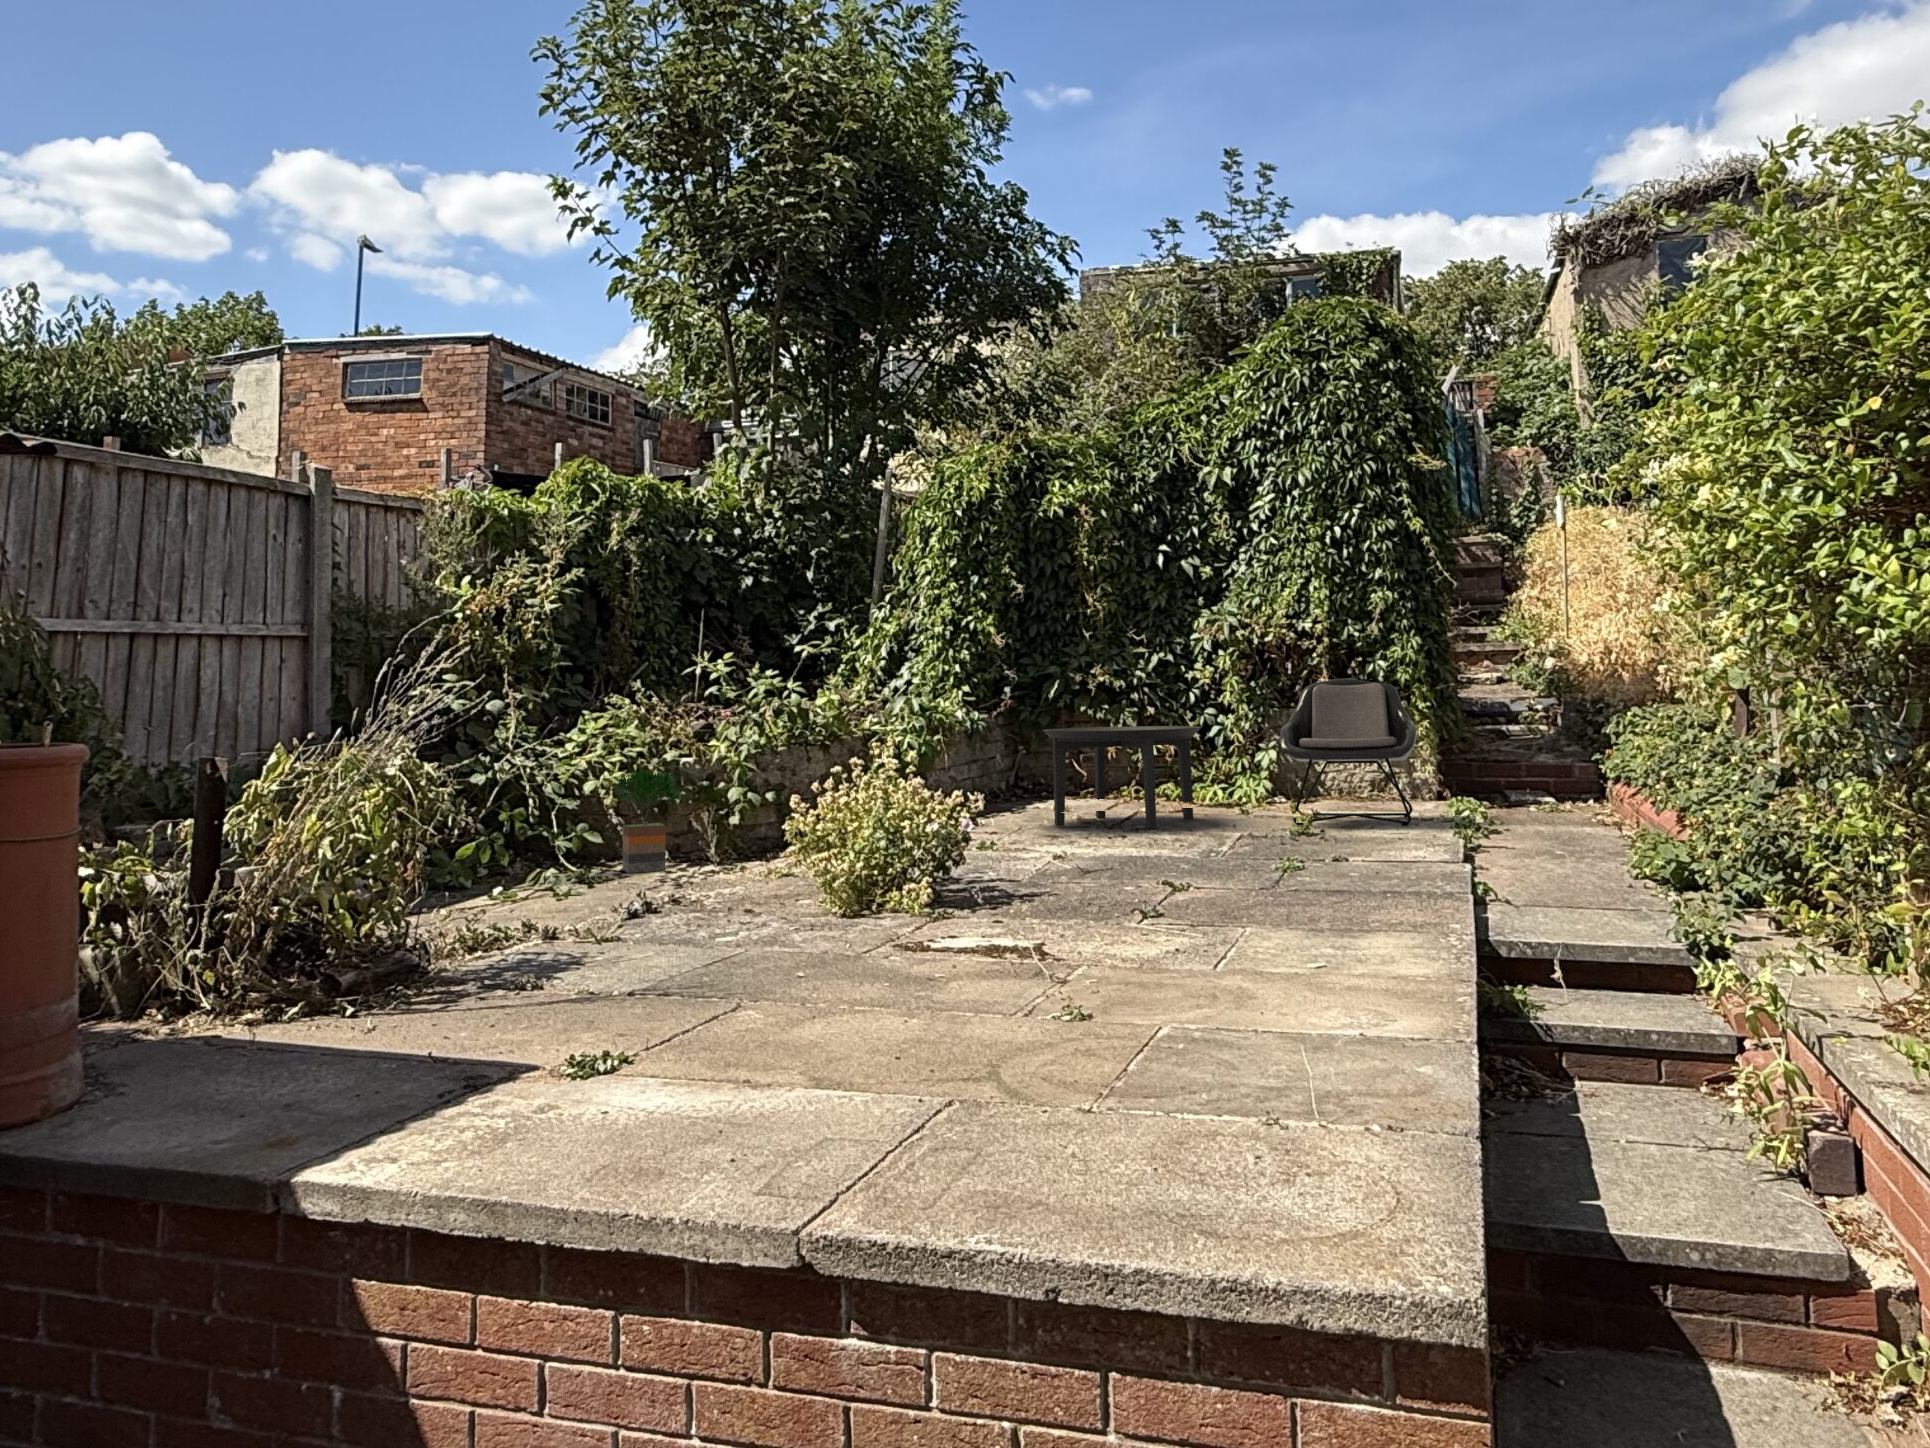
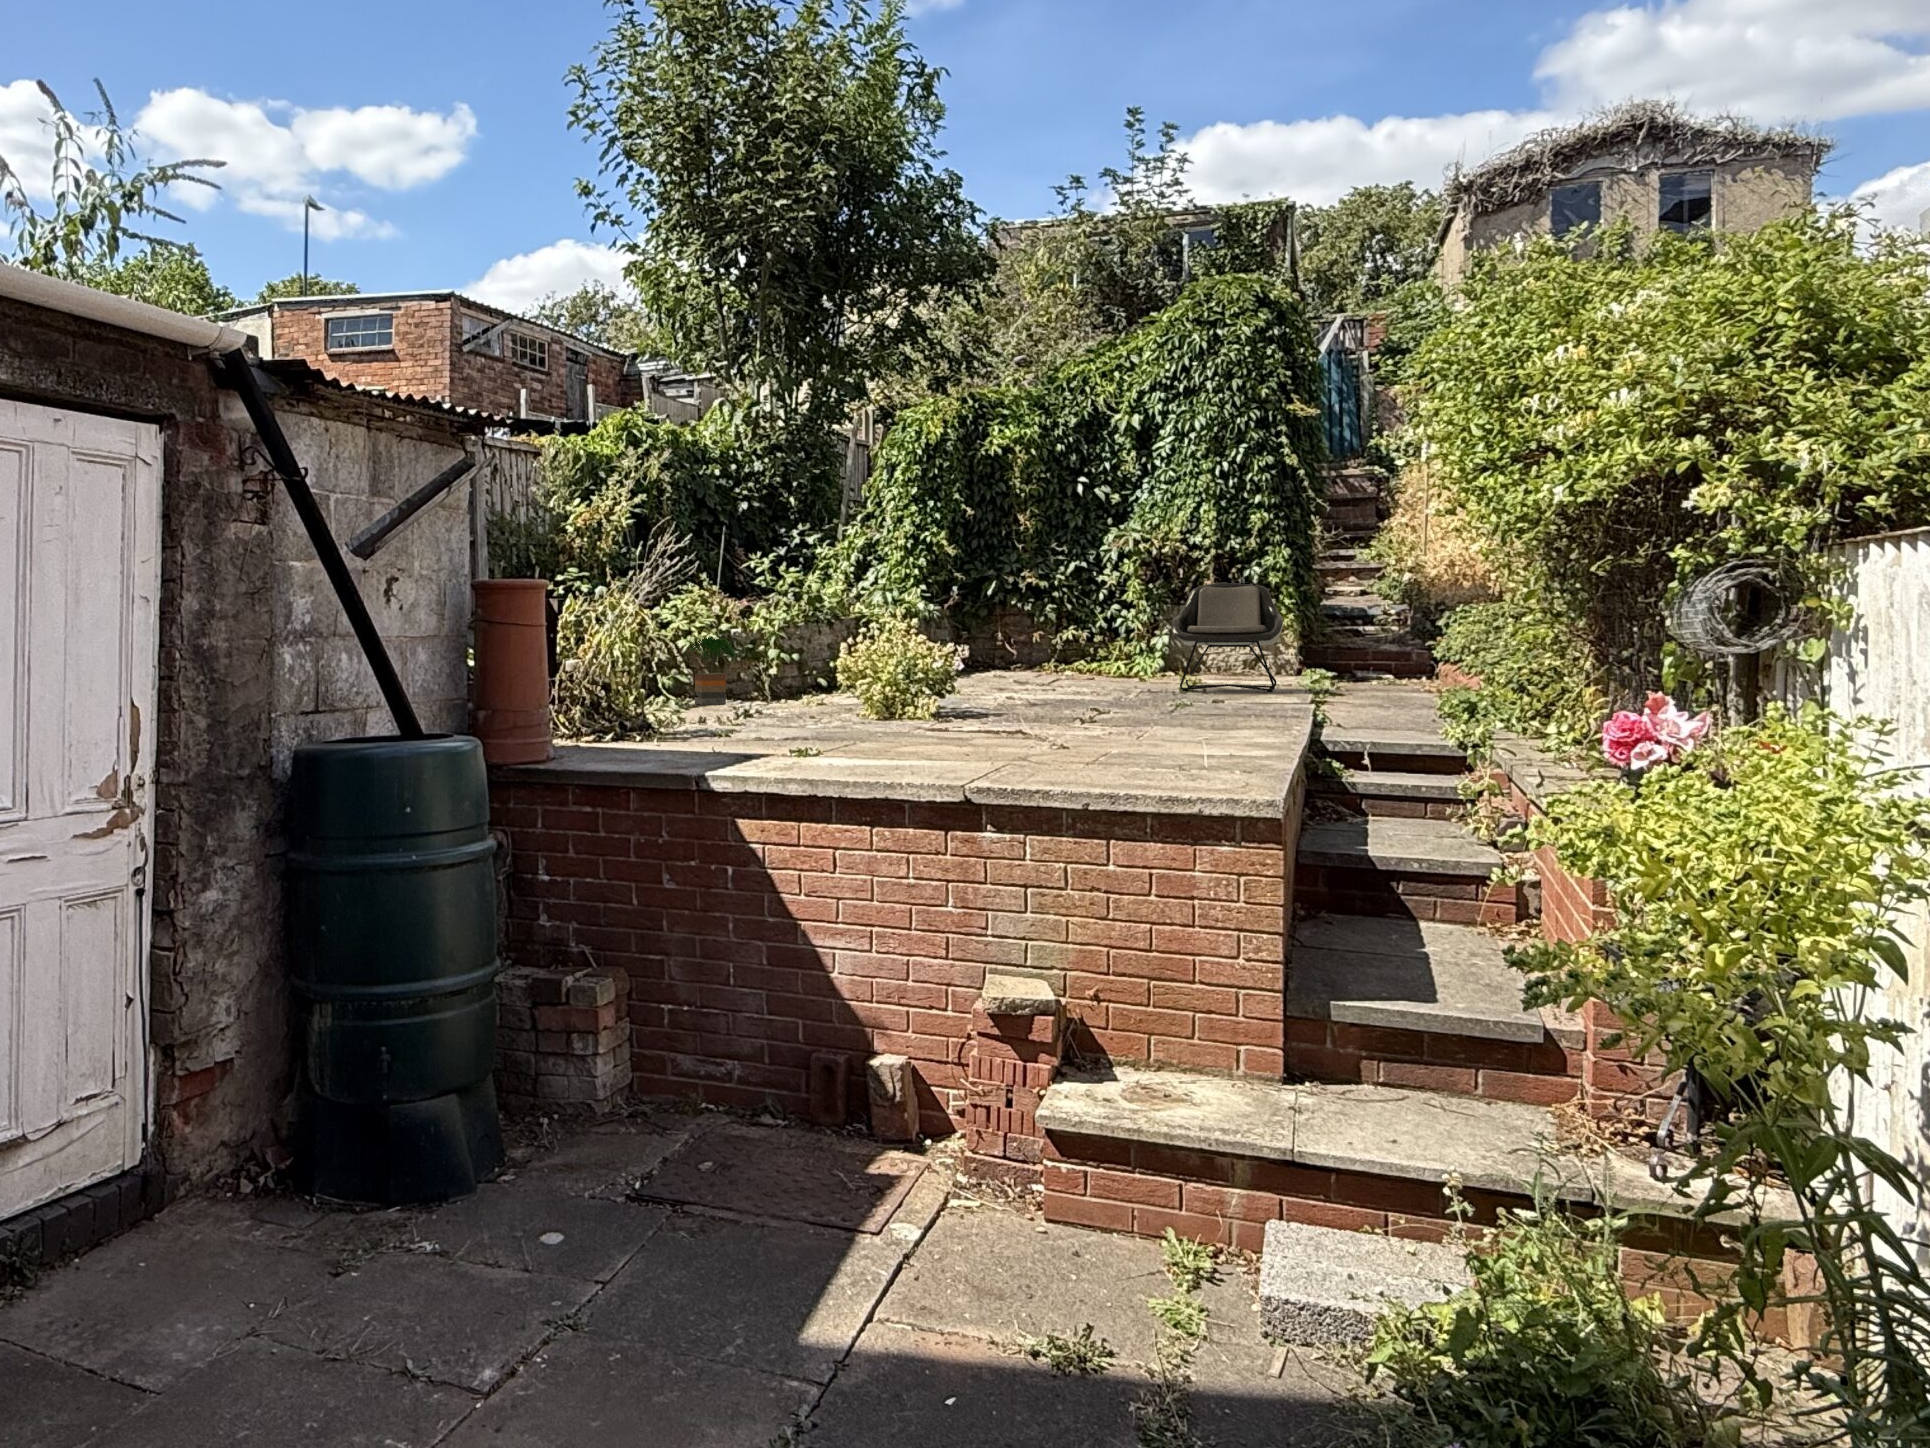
round table: present [1043,726,1201,829] -> none [981,618,1108,692]

